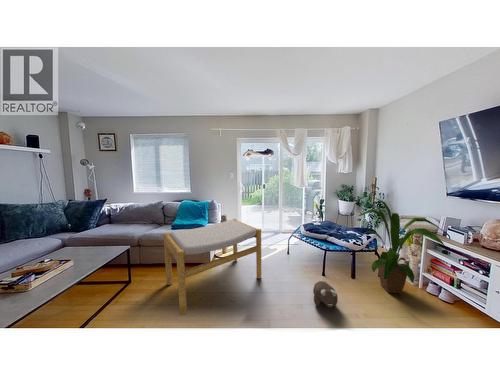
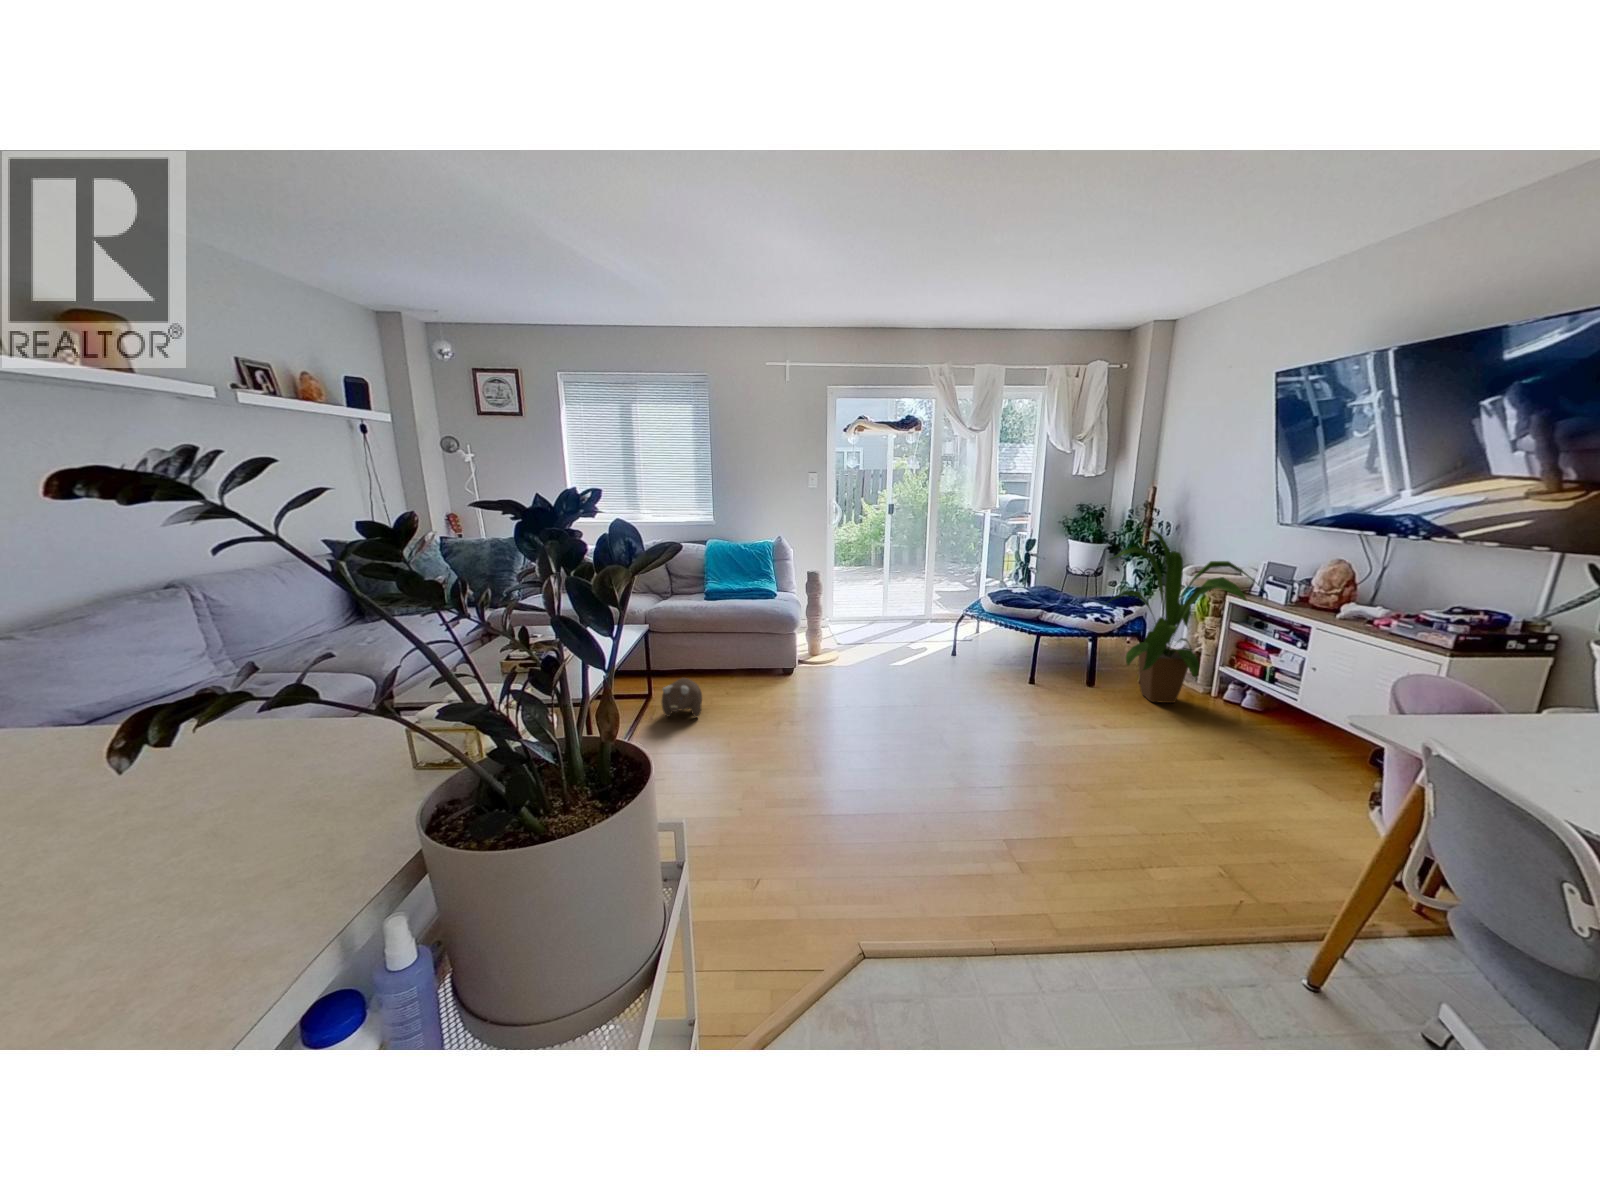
footstool: present [163,219,262,315] -> none [722,576,913,732]
plush toy: present [313,281,338,307] -> present [661,678,702,717]

